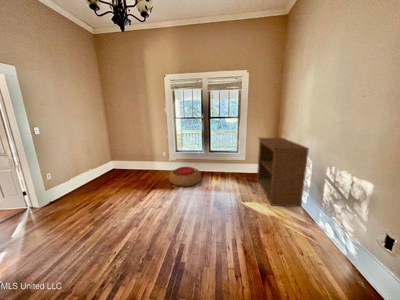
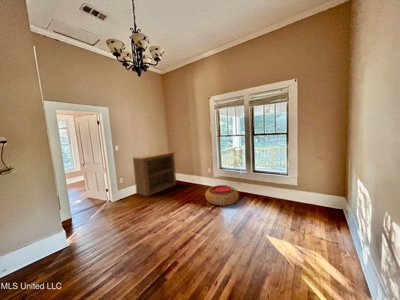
bookshelf: present [257,138,309,207] -> present [133,152,176,196]

